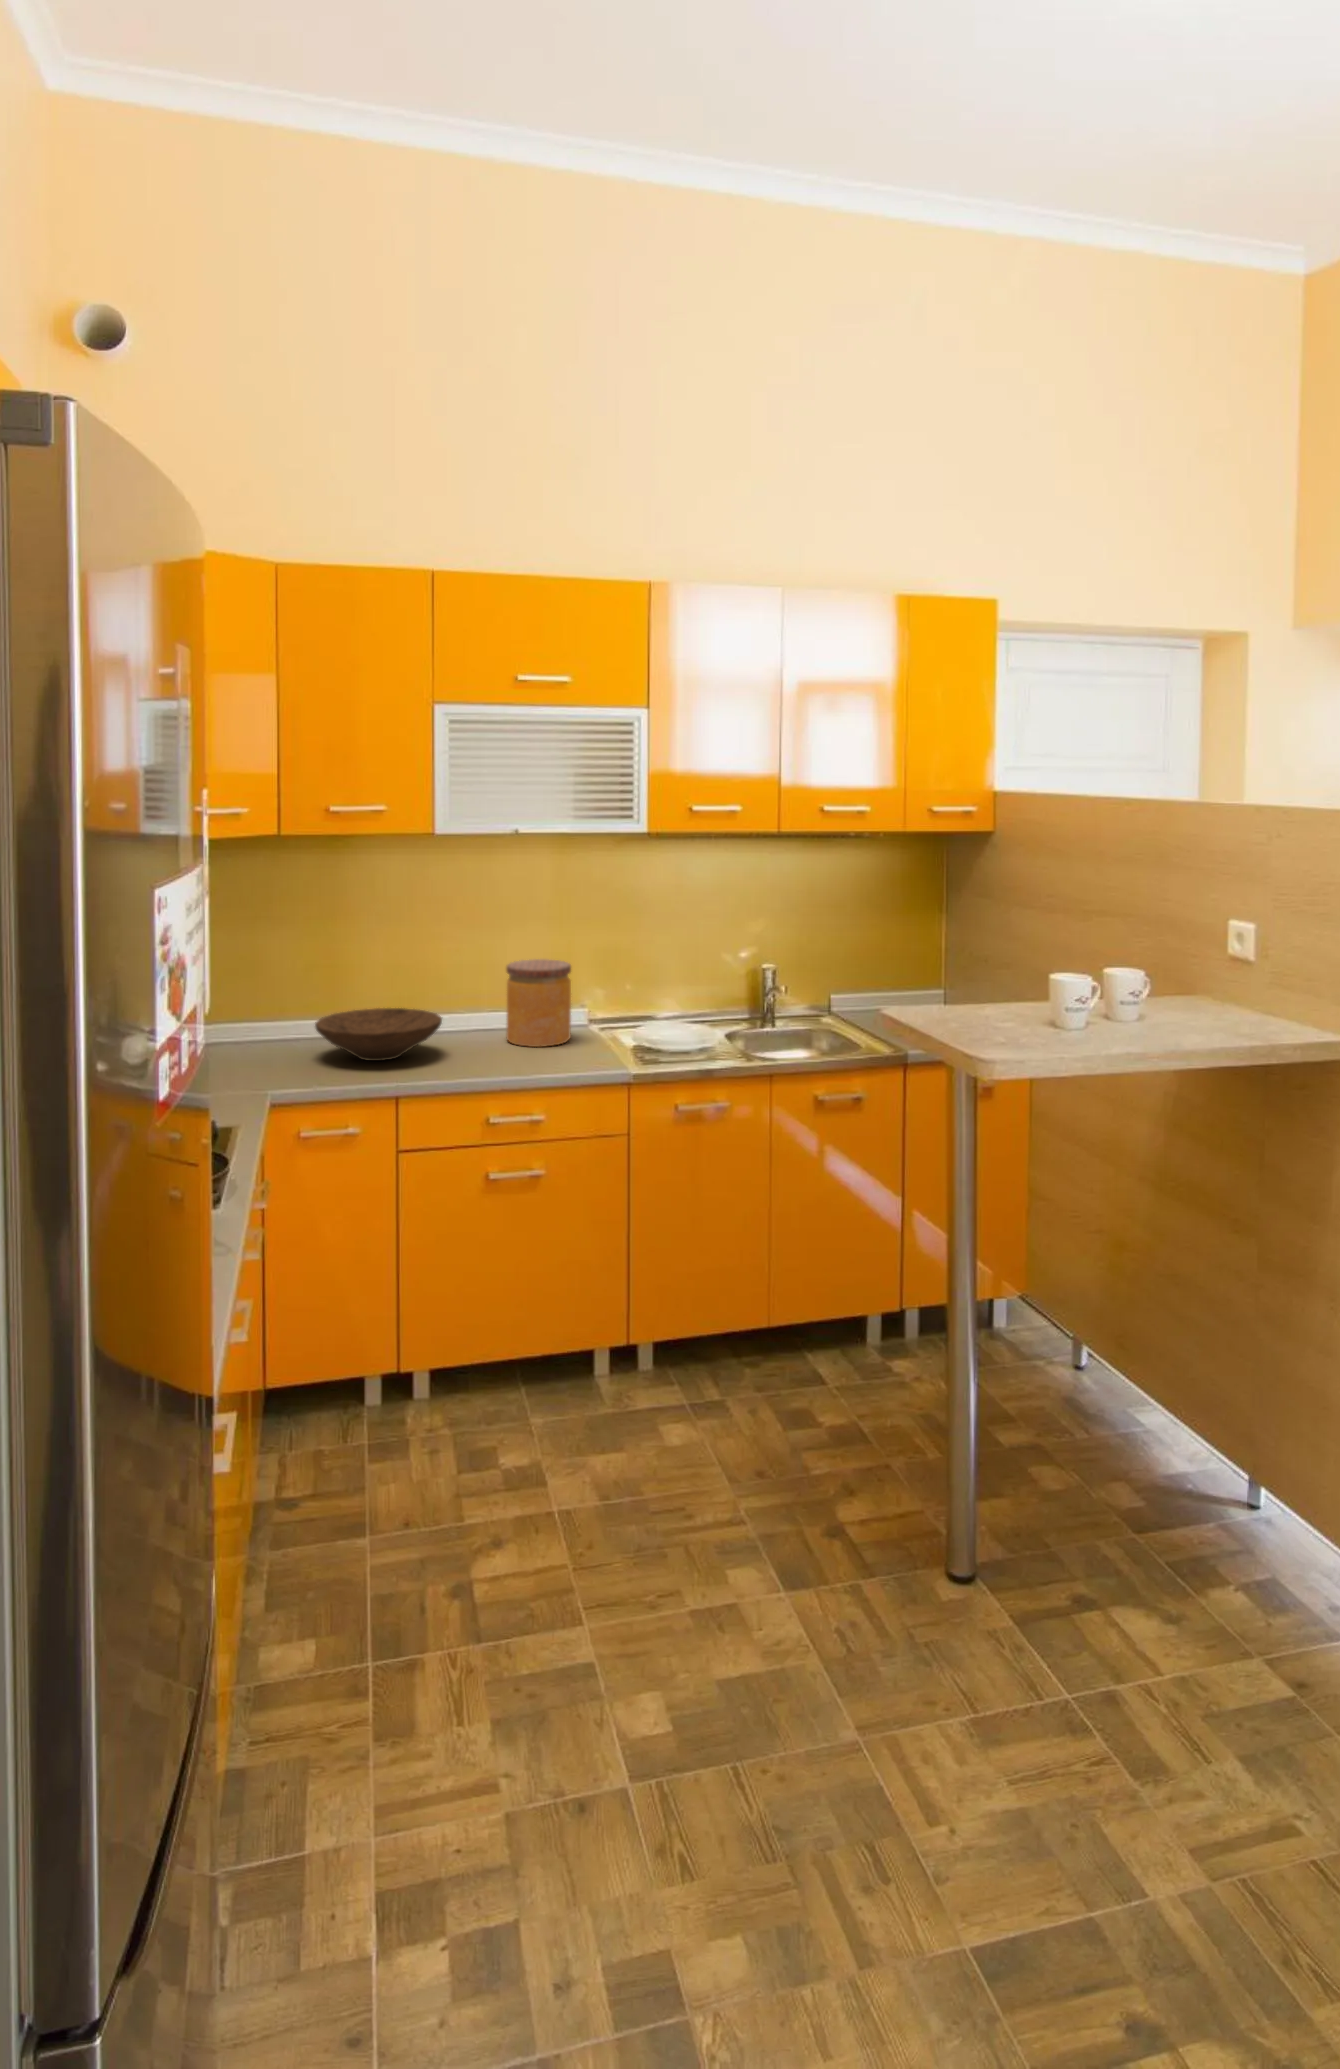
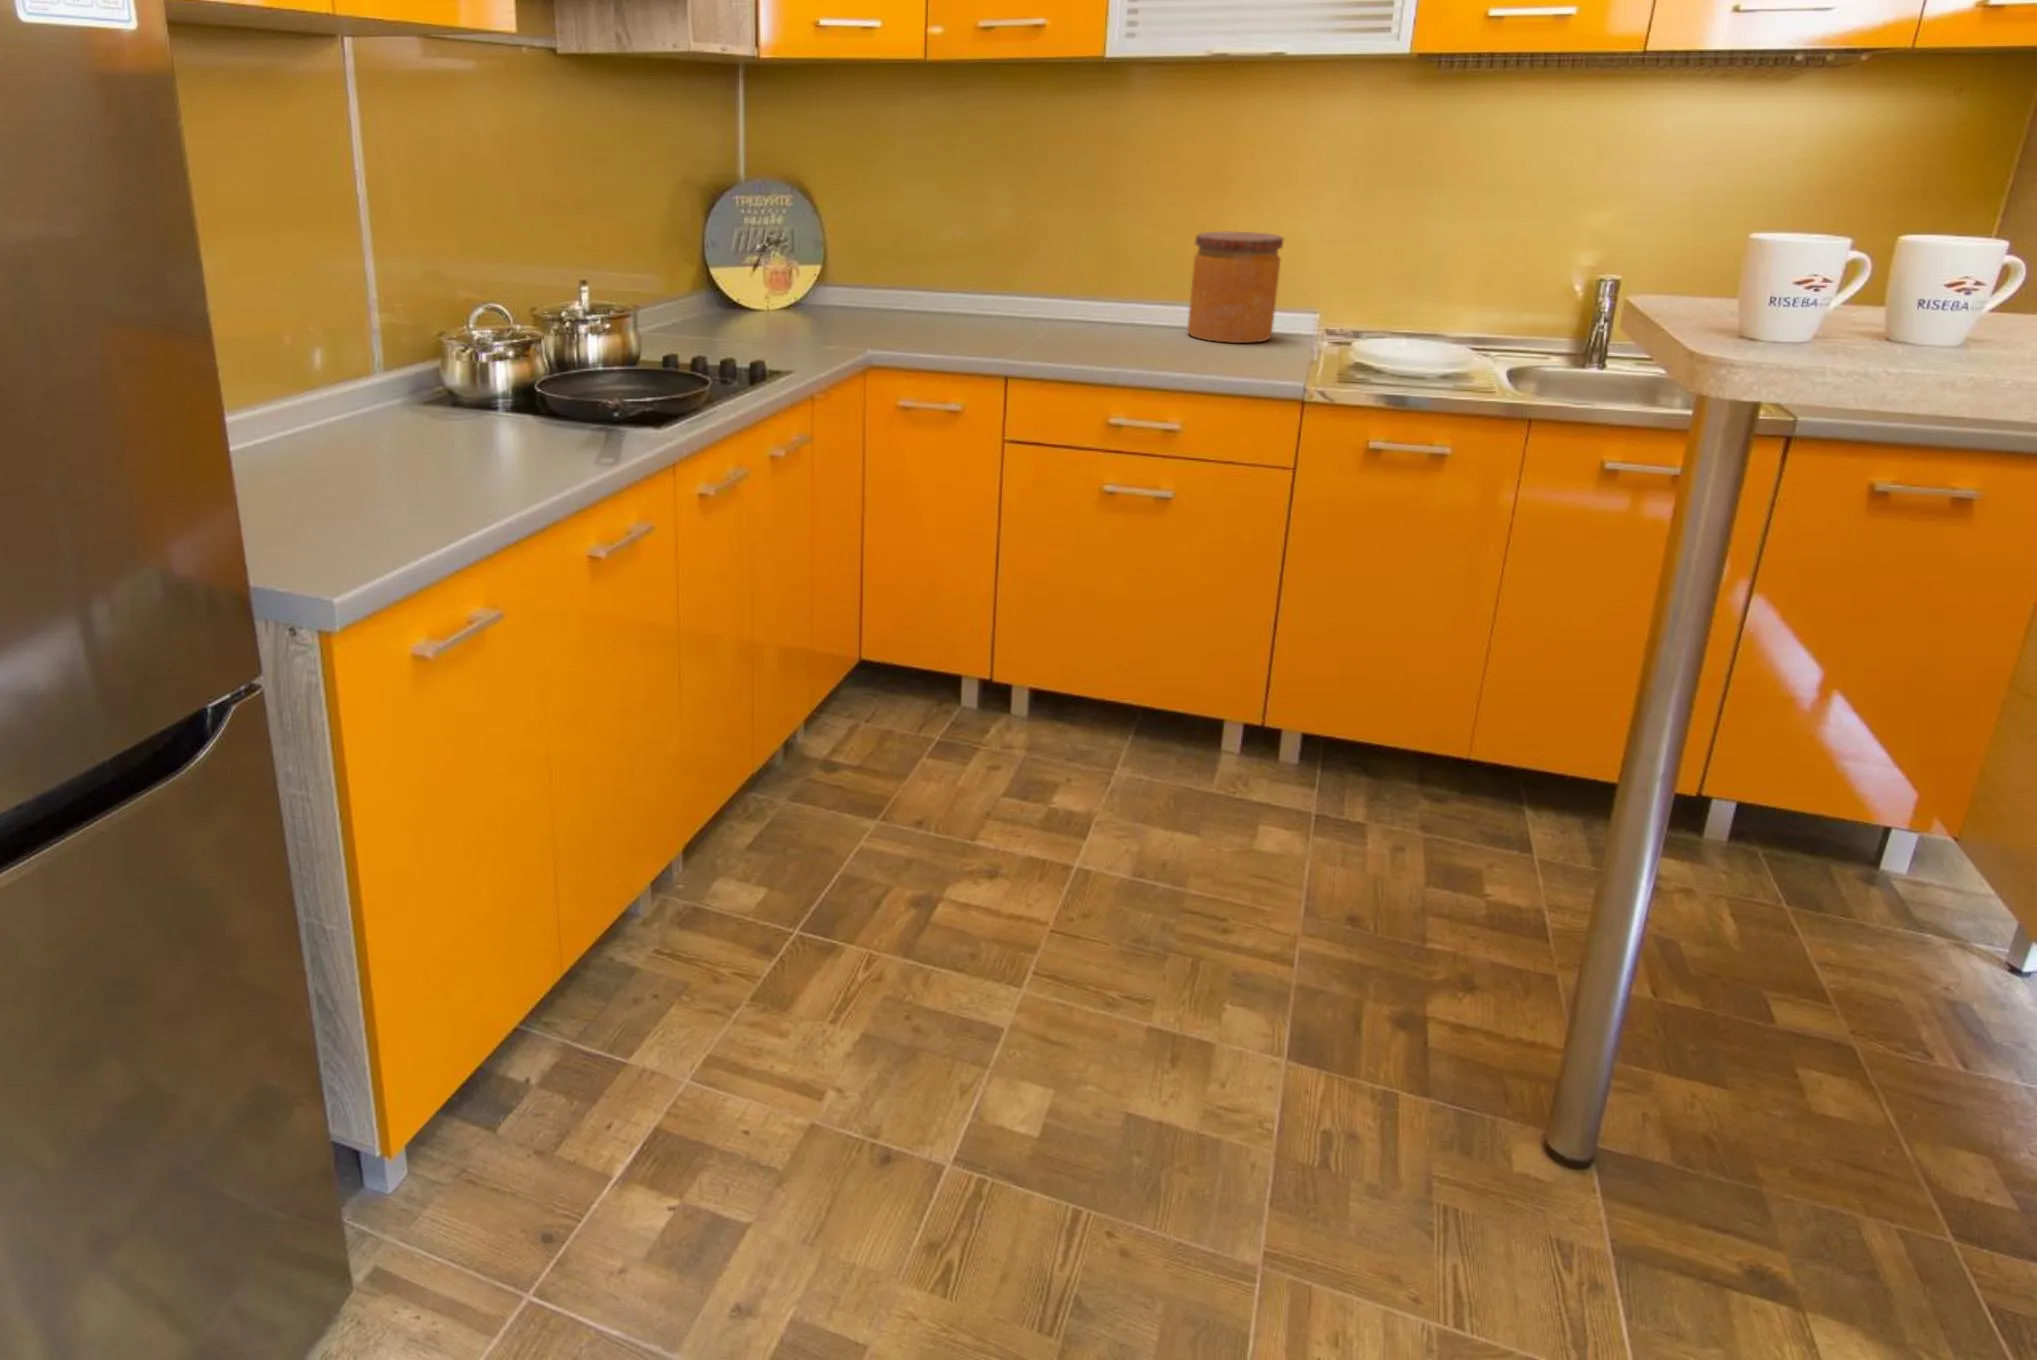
wooden bowl: present [315,1008,442,1061] -> none [950,275,1096,332]

